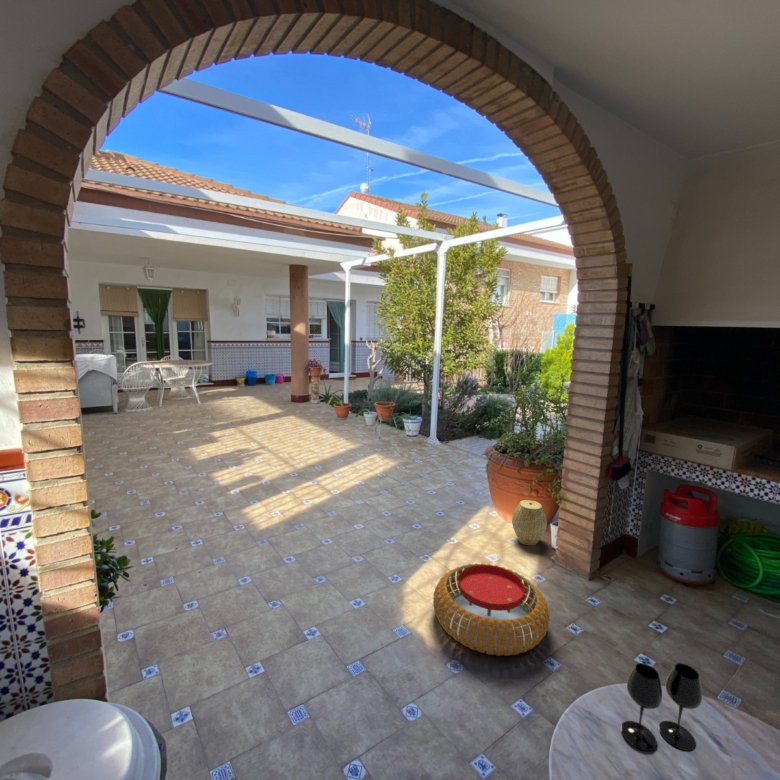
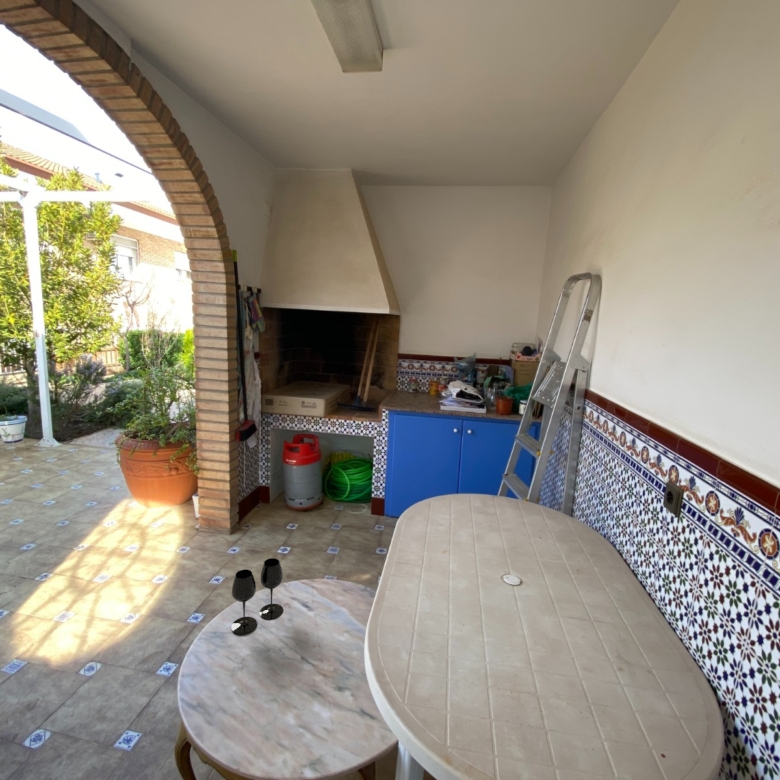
woven basket: present [512,500,547,545] -> none [152,479,189,523]
pouf: present [433,563,550,656] -> none [54,550,191,644]

